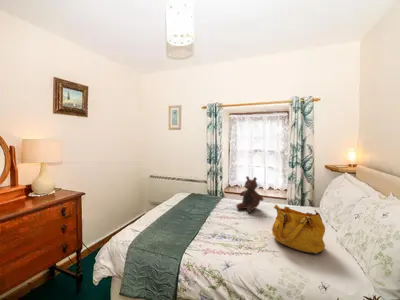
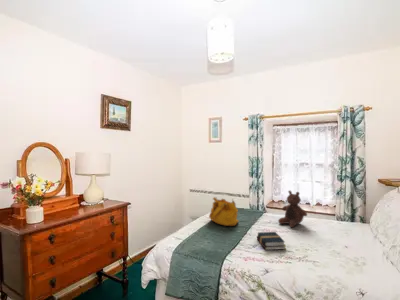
handbag: present [272,205,325,254] -> present [209,197,238,226]
hardback book: none [216,219,246,239] -> present [257,232,286,250]

